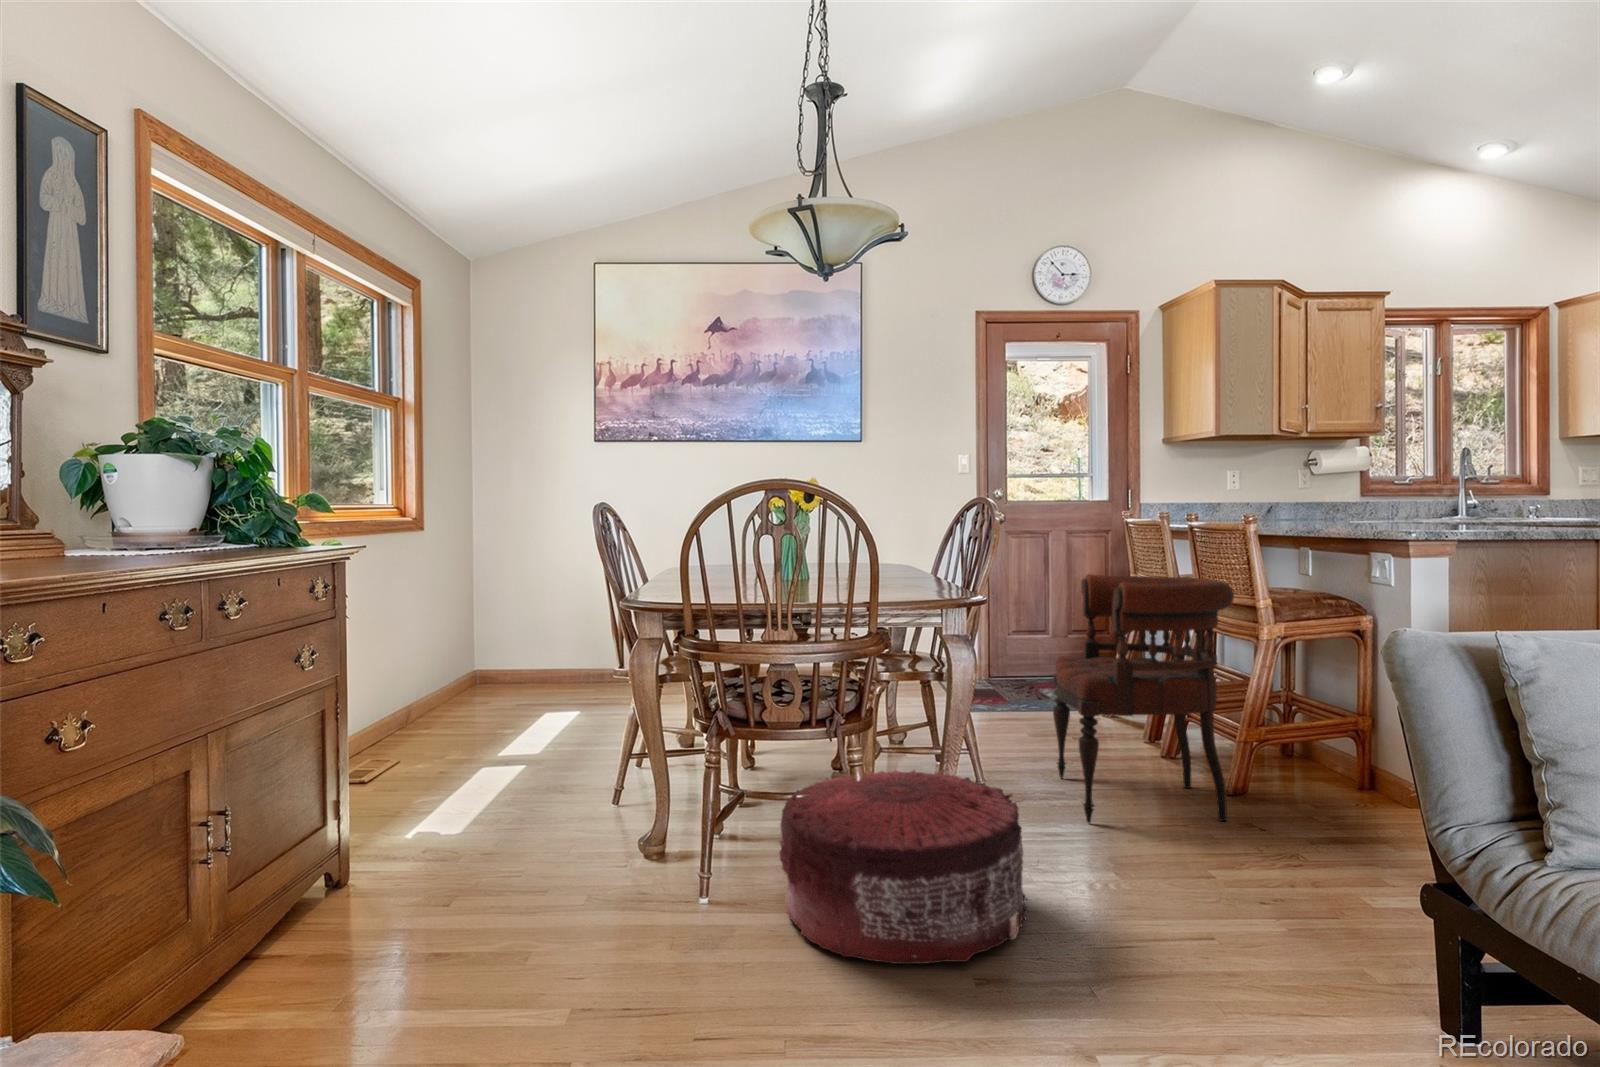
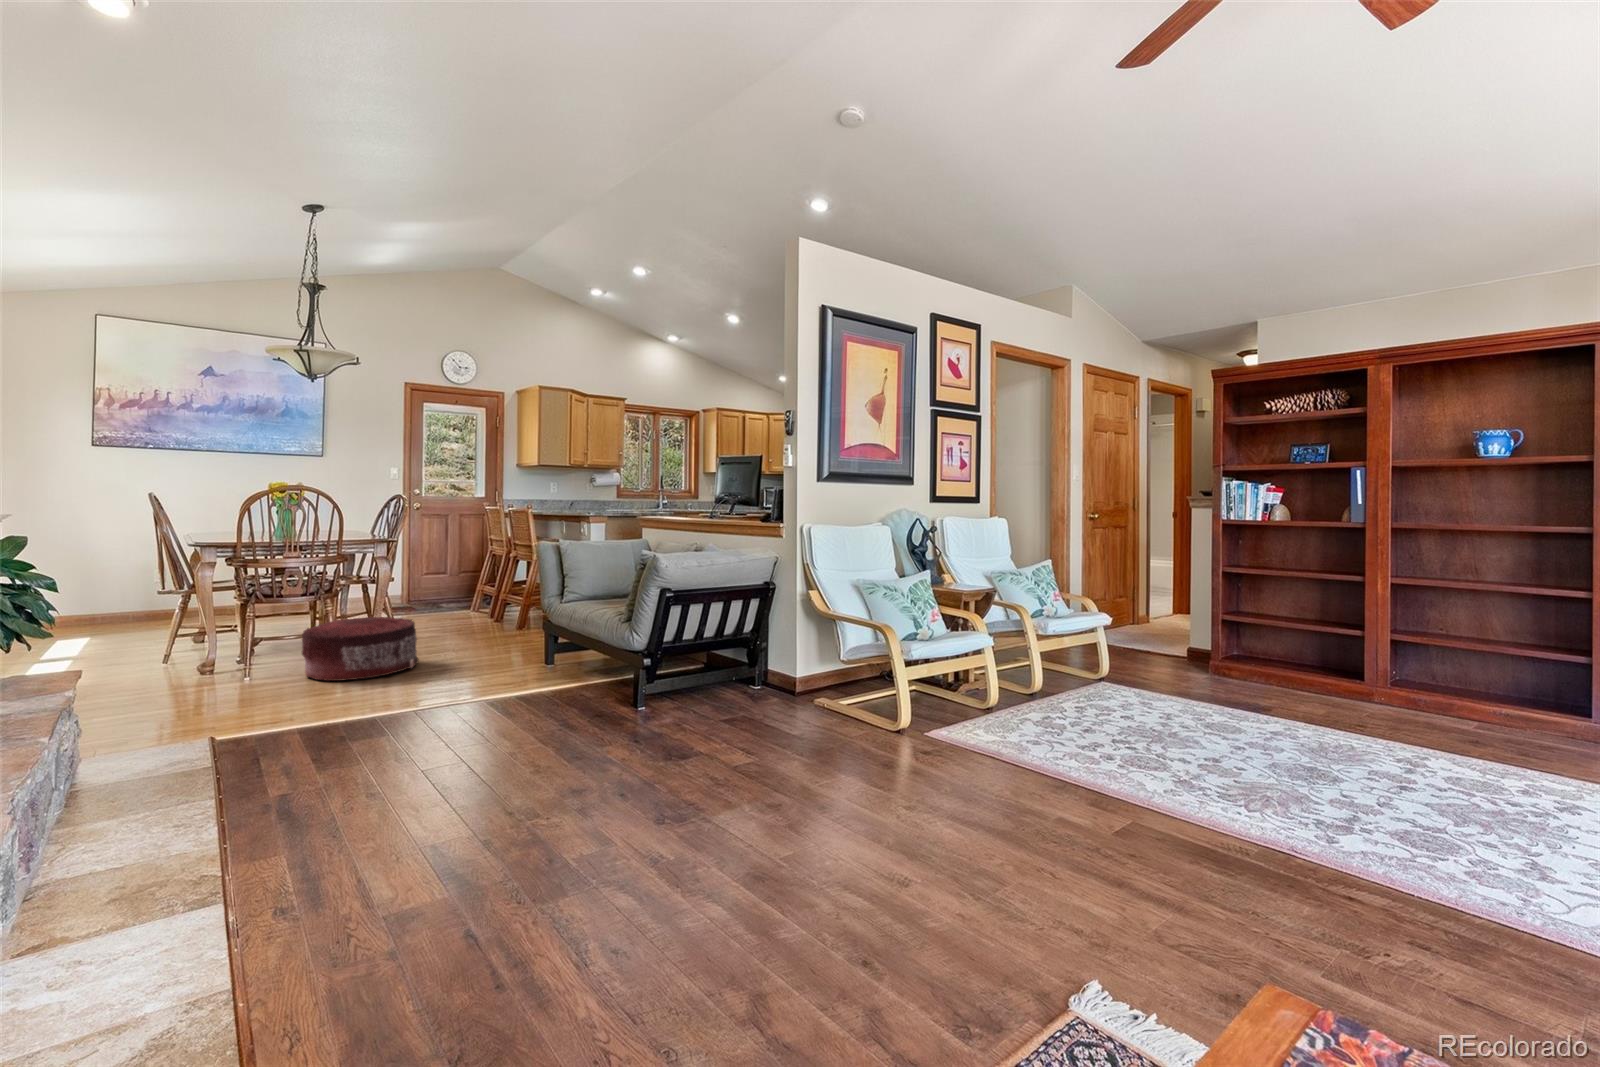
armchair: present [1053,574,1234,823] -> none [442,534,522,642]

